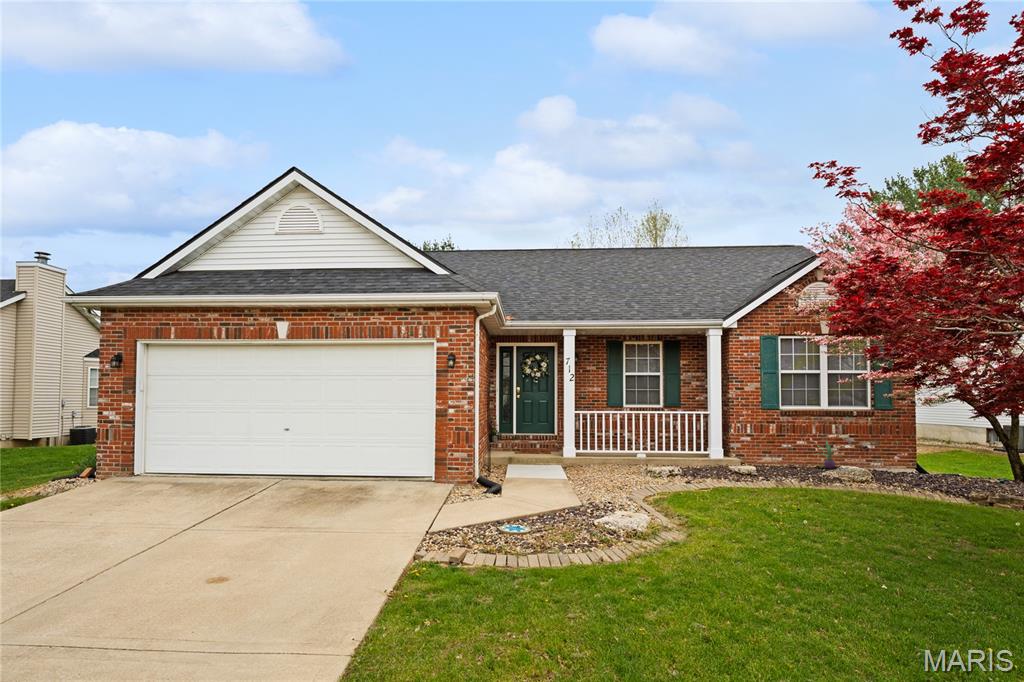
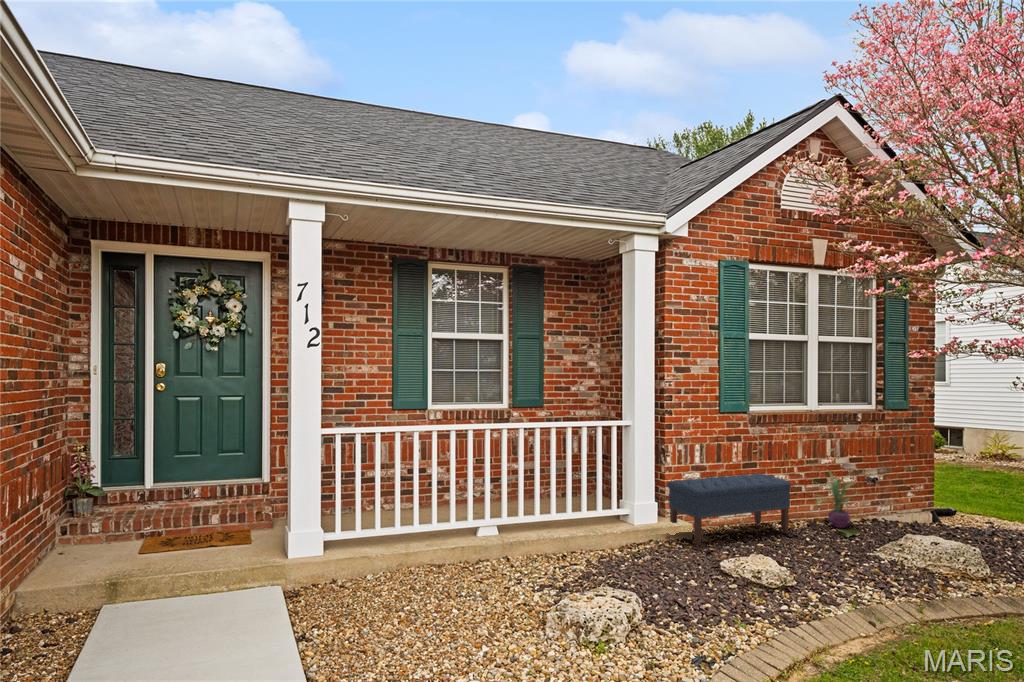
bench: none [730,440,794,468] -> present [668,474,791,546]

